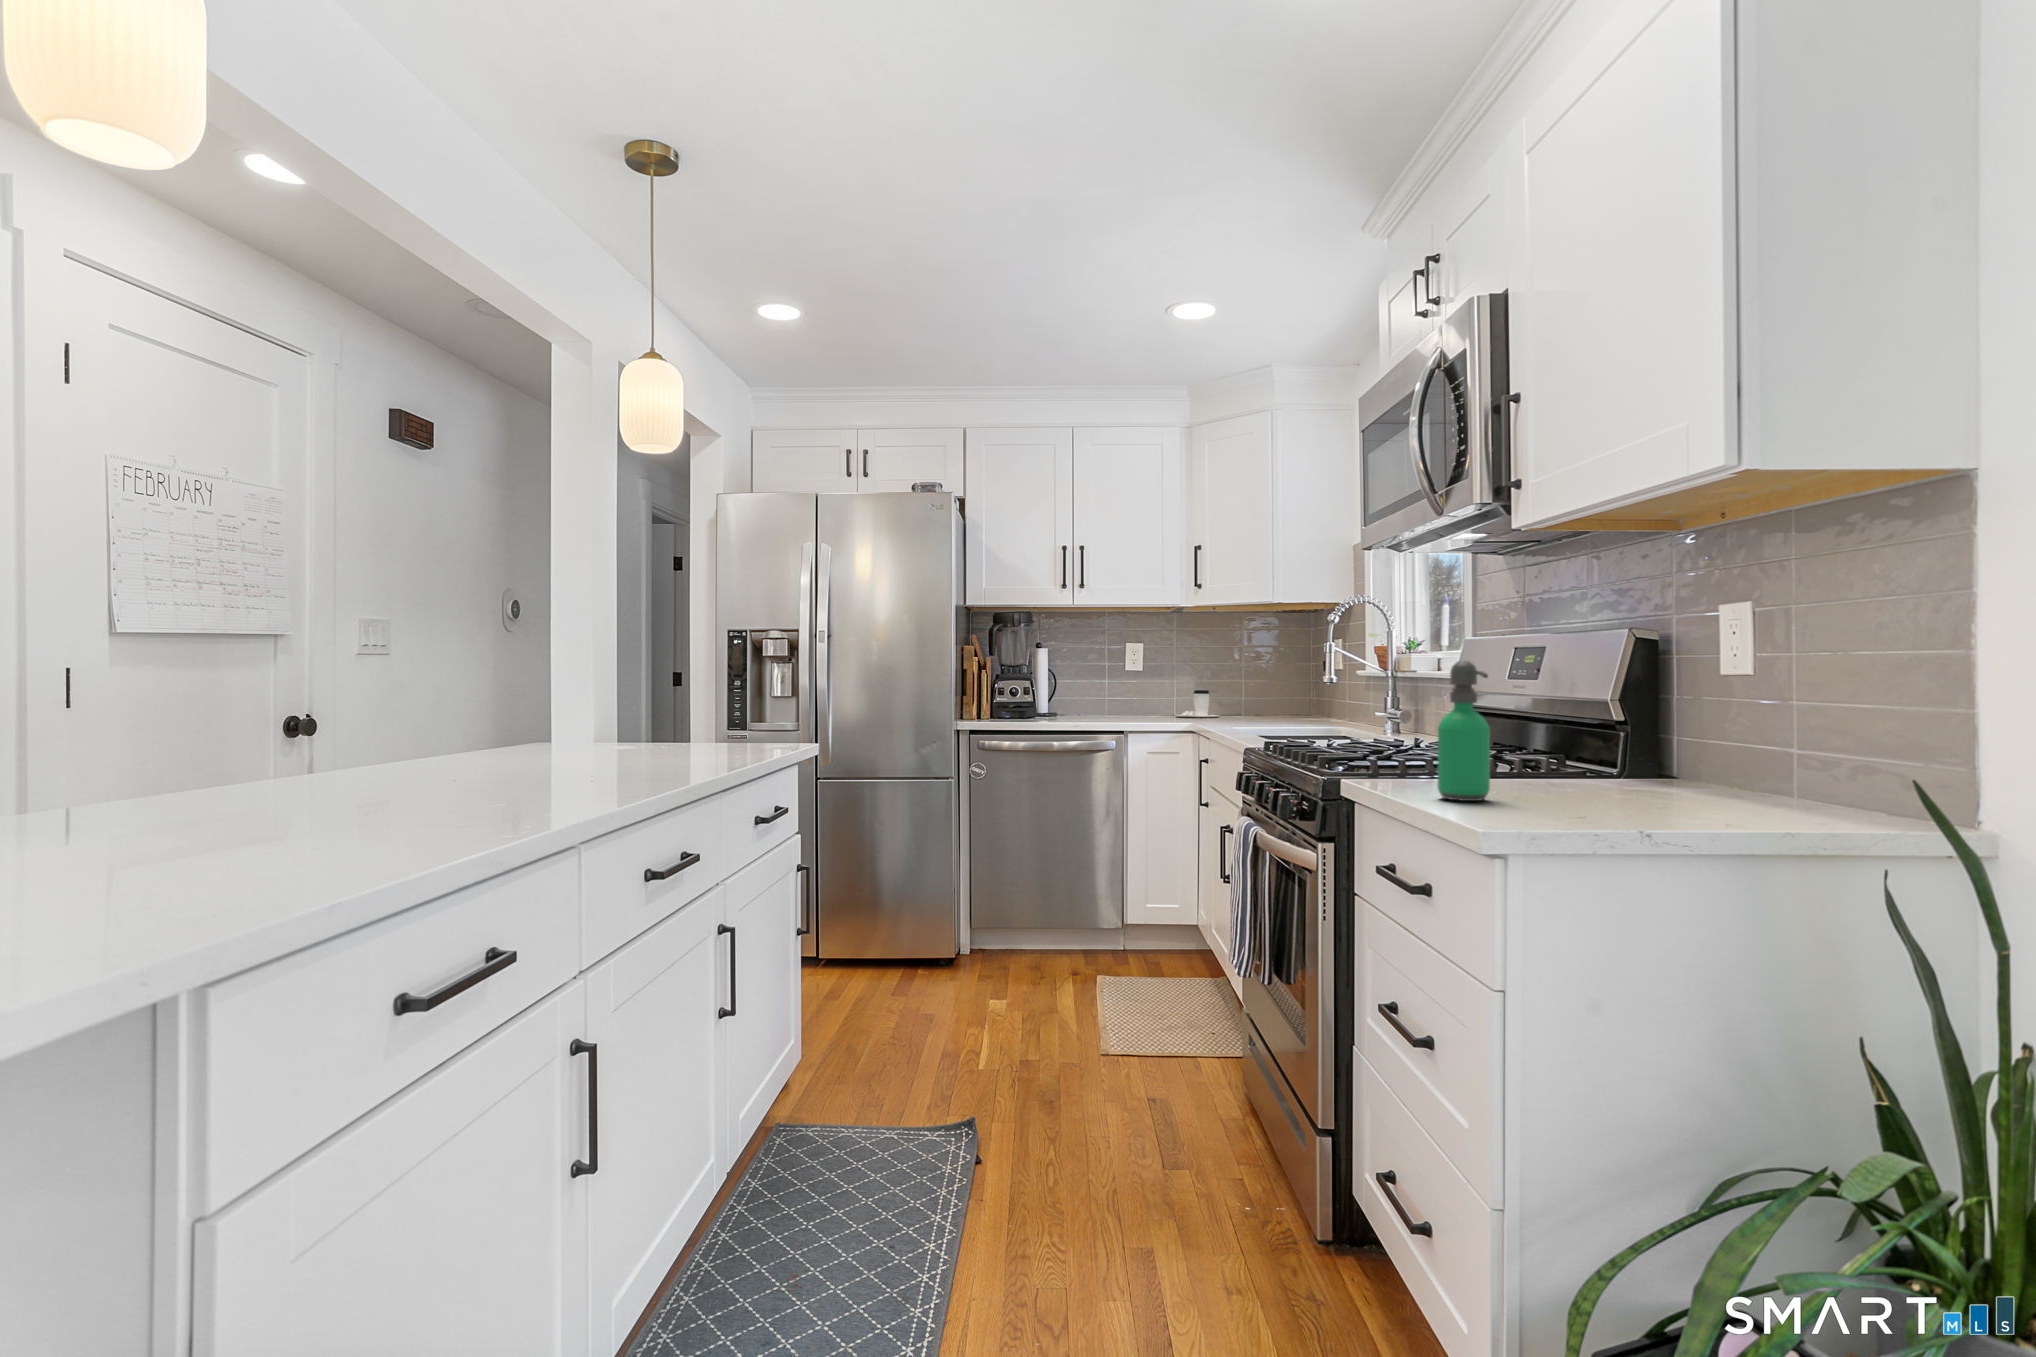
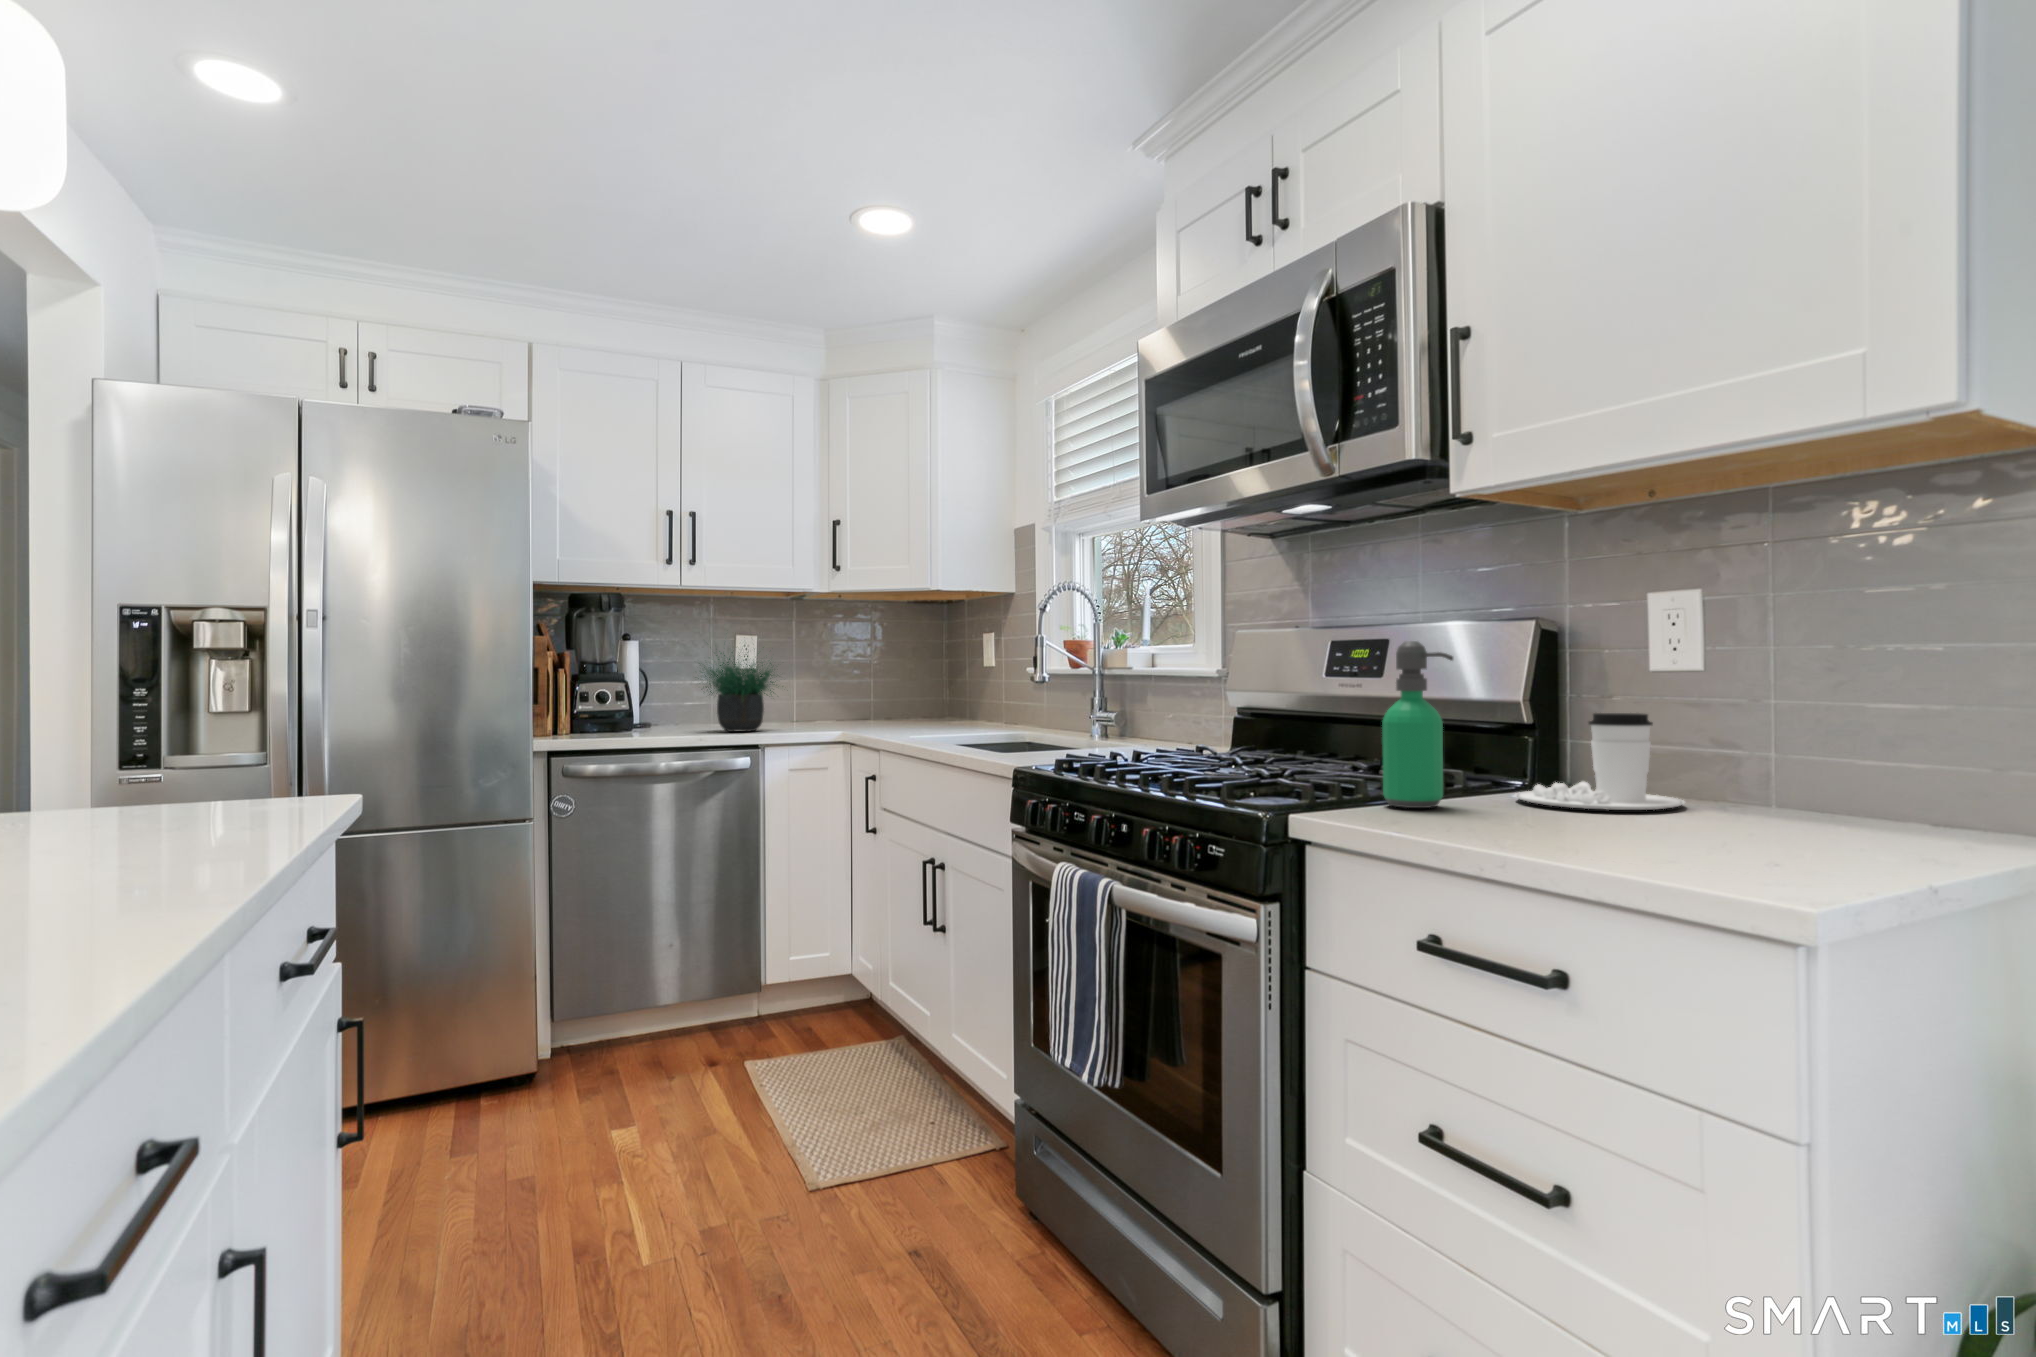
potted plant: none [1073,638,1155,721] -> present [704,652,776,732]
coffee cup: present [1175,690,1219,717] -> present [1515,713,1684,810]

